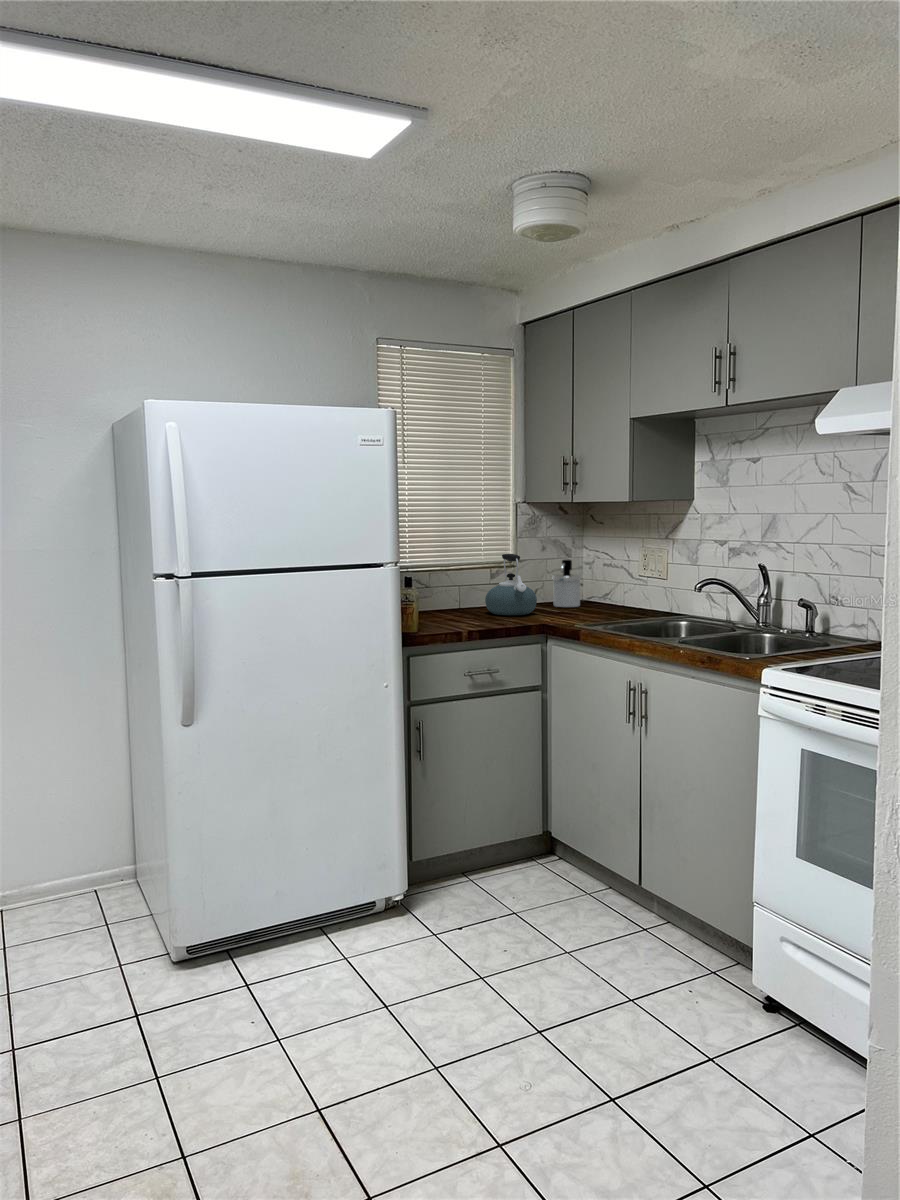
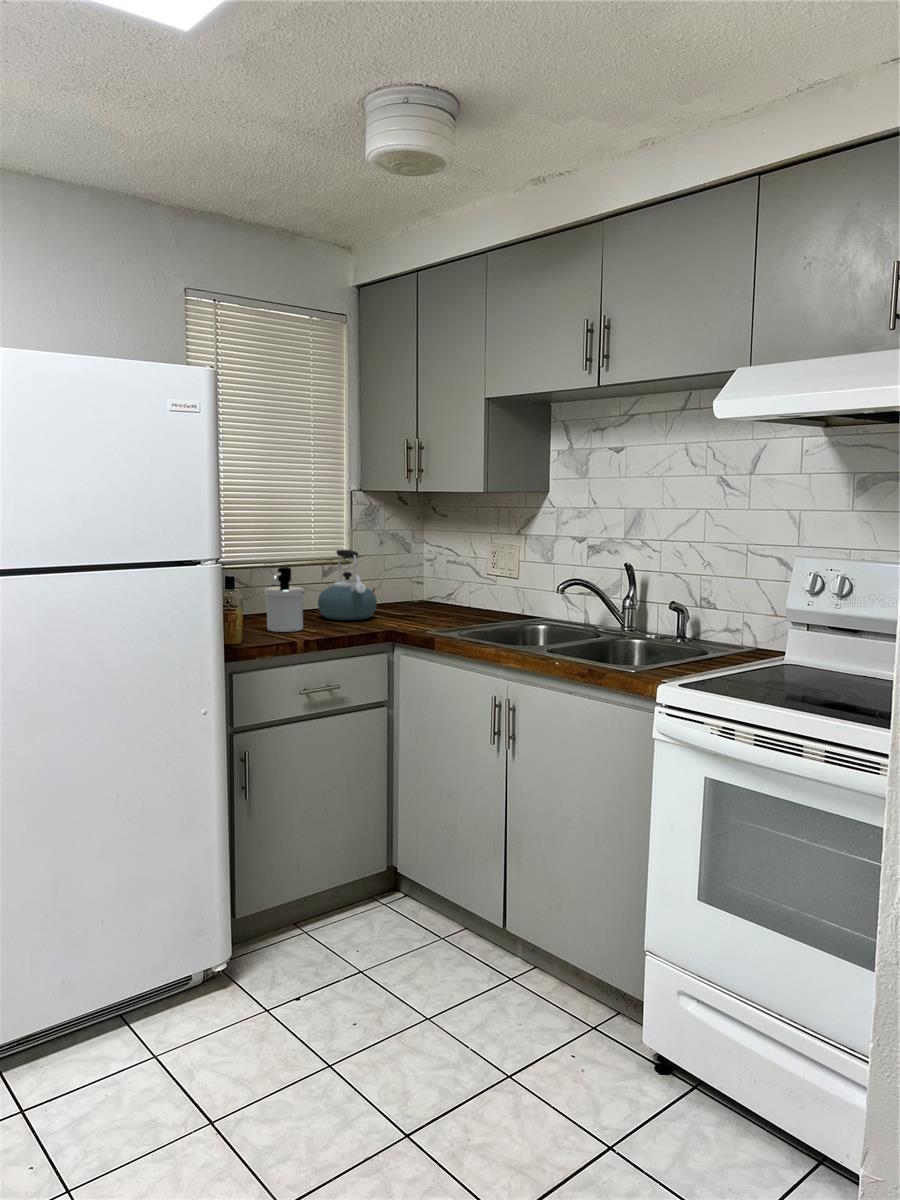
soap dispenser: present [553,560,581,607] -> present [265,567,304,632]

